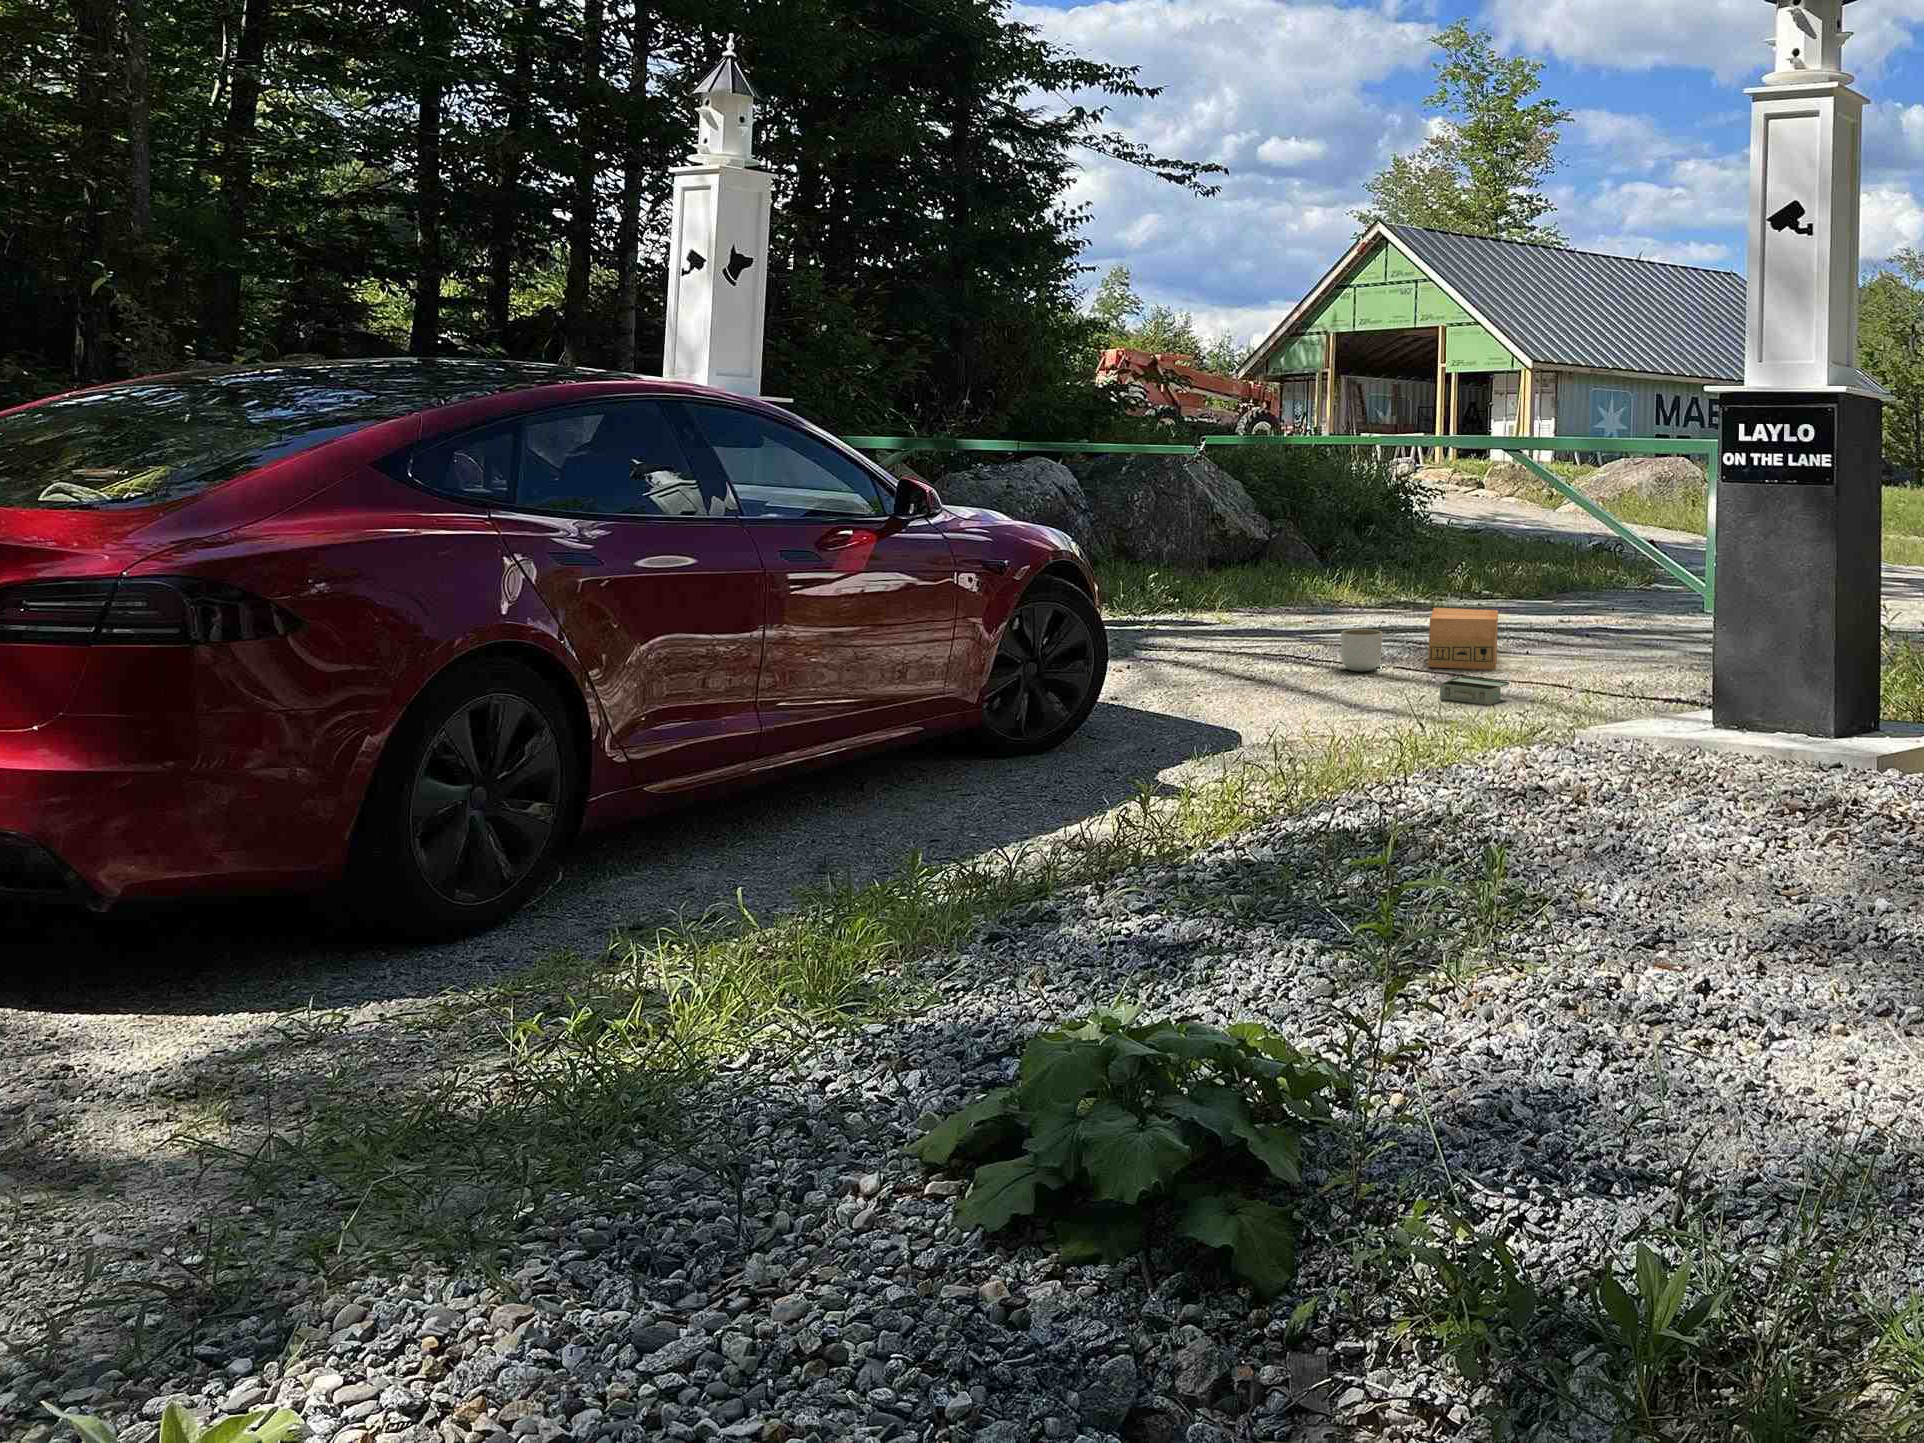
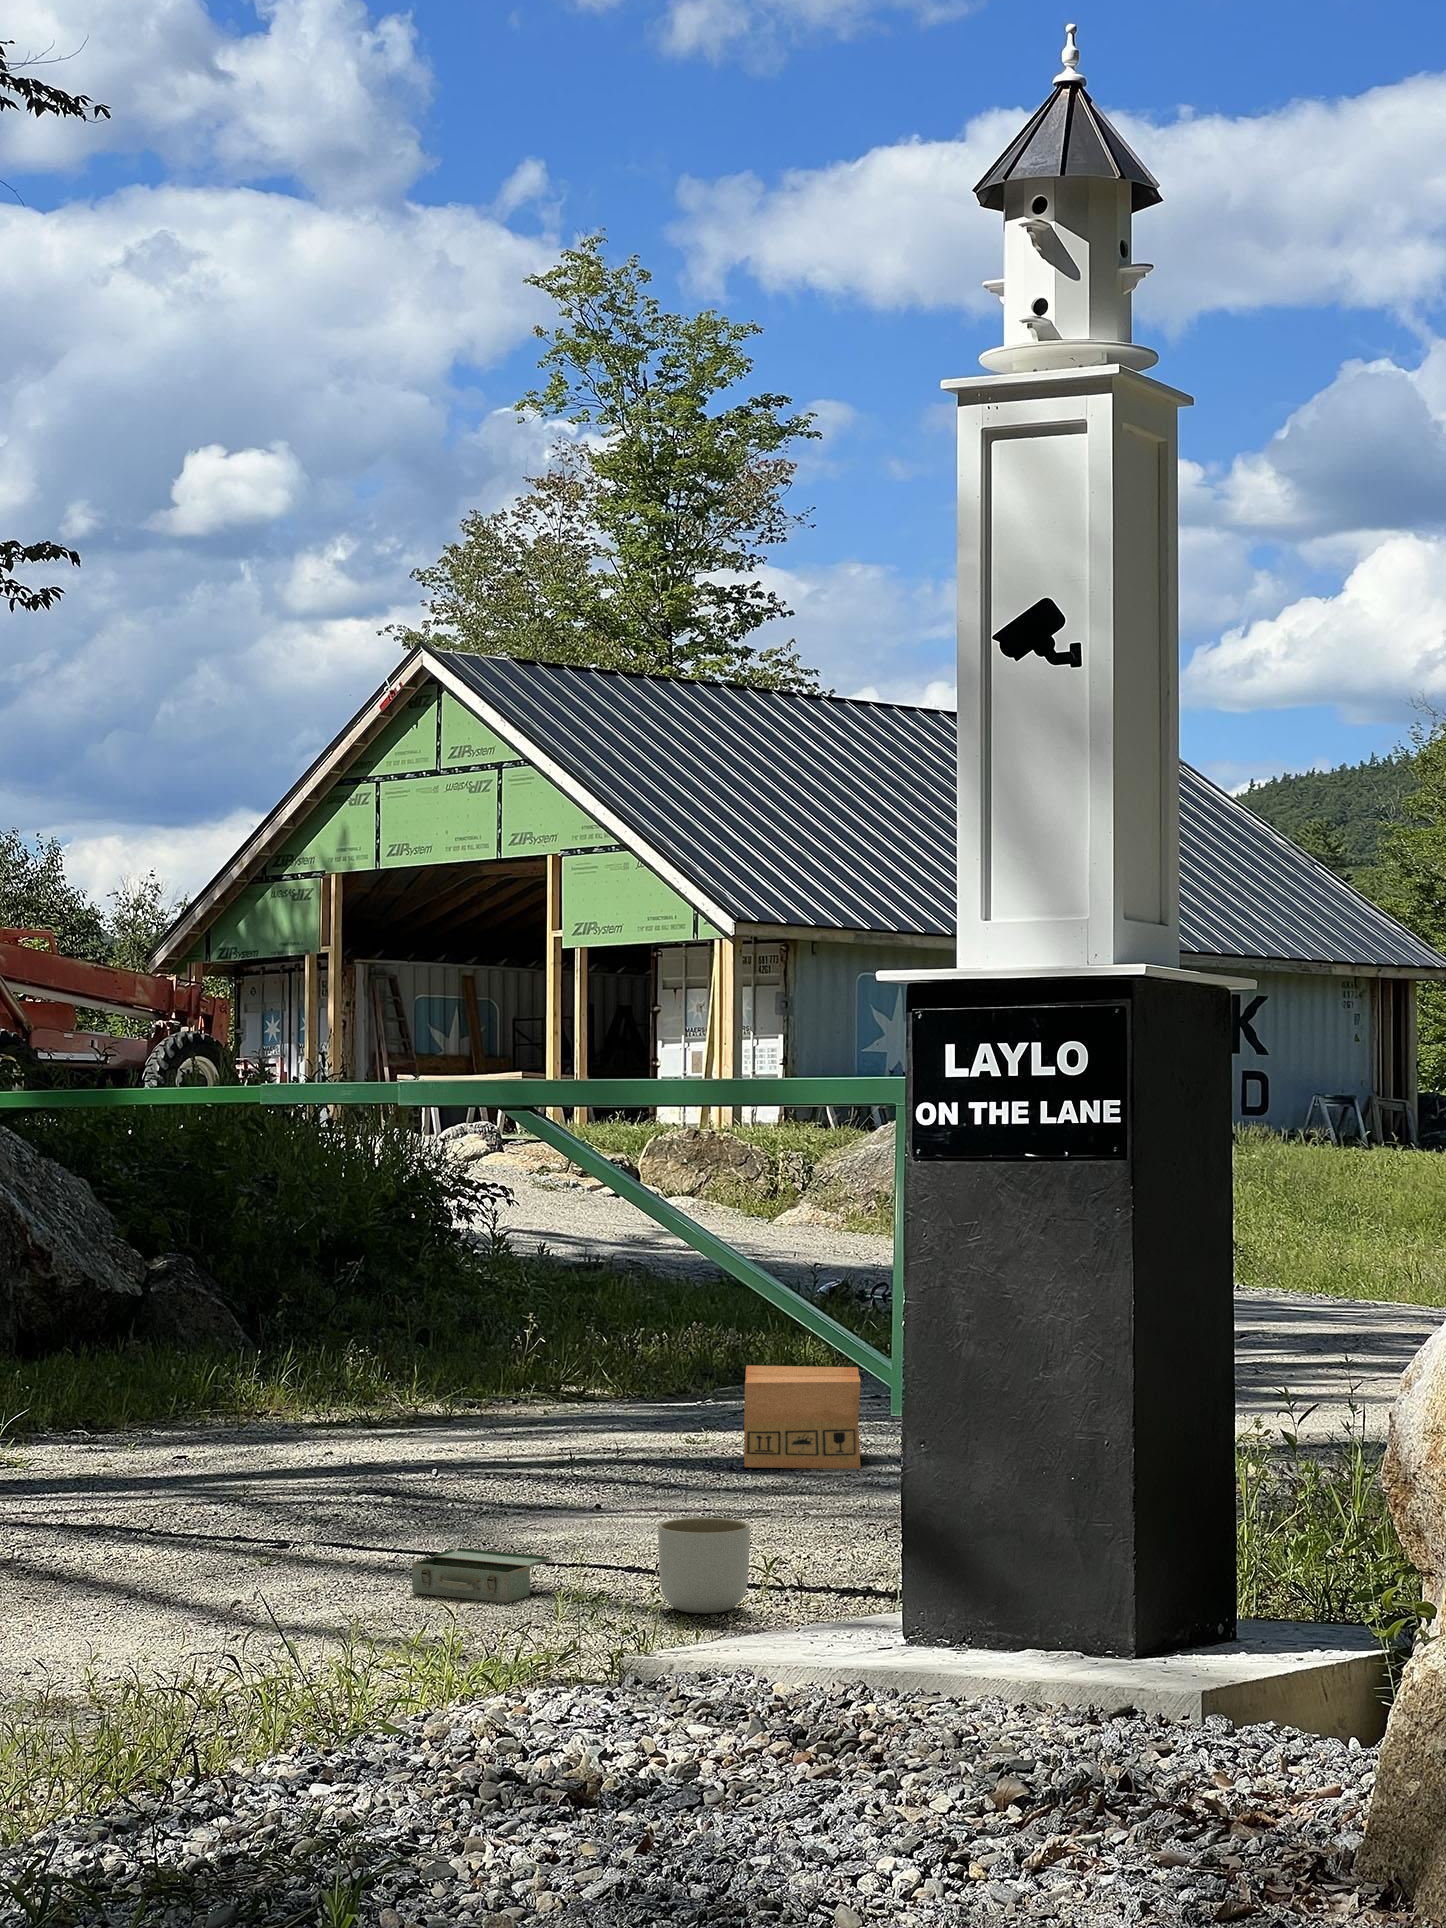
cardboard box: present [1429,608,1498,669] -> present [744,1365,861,1468]
planter: present [1341,629,1382,671] -> present [658,1518,750,1614]

